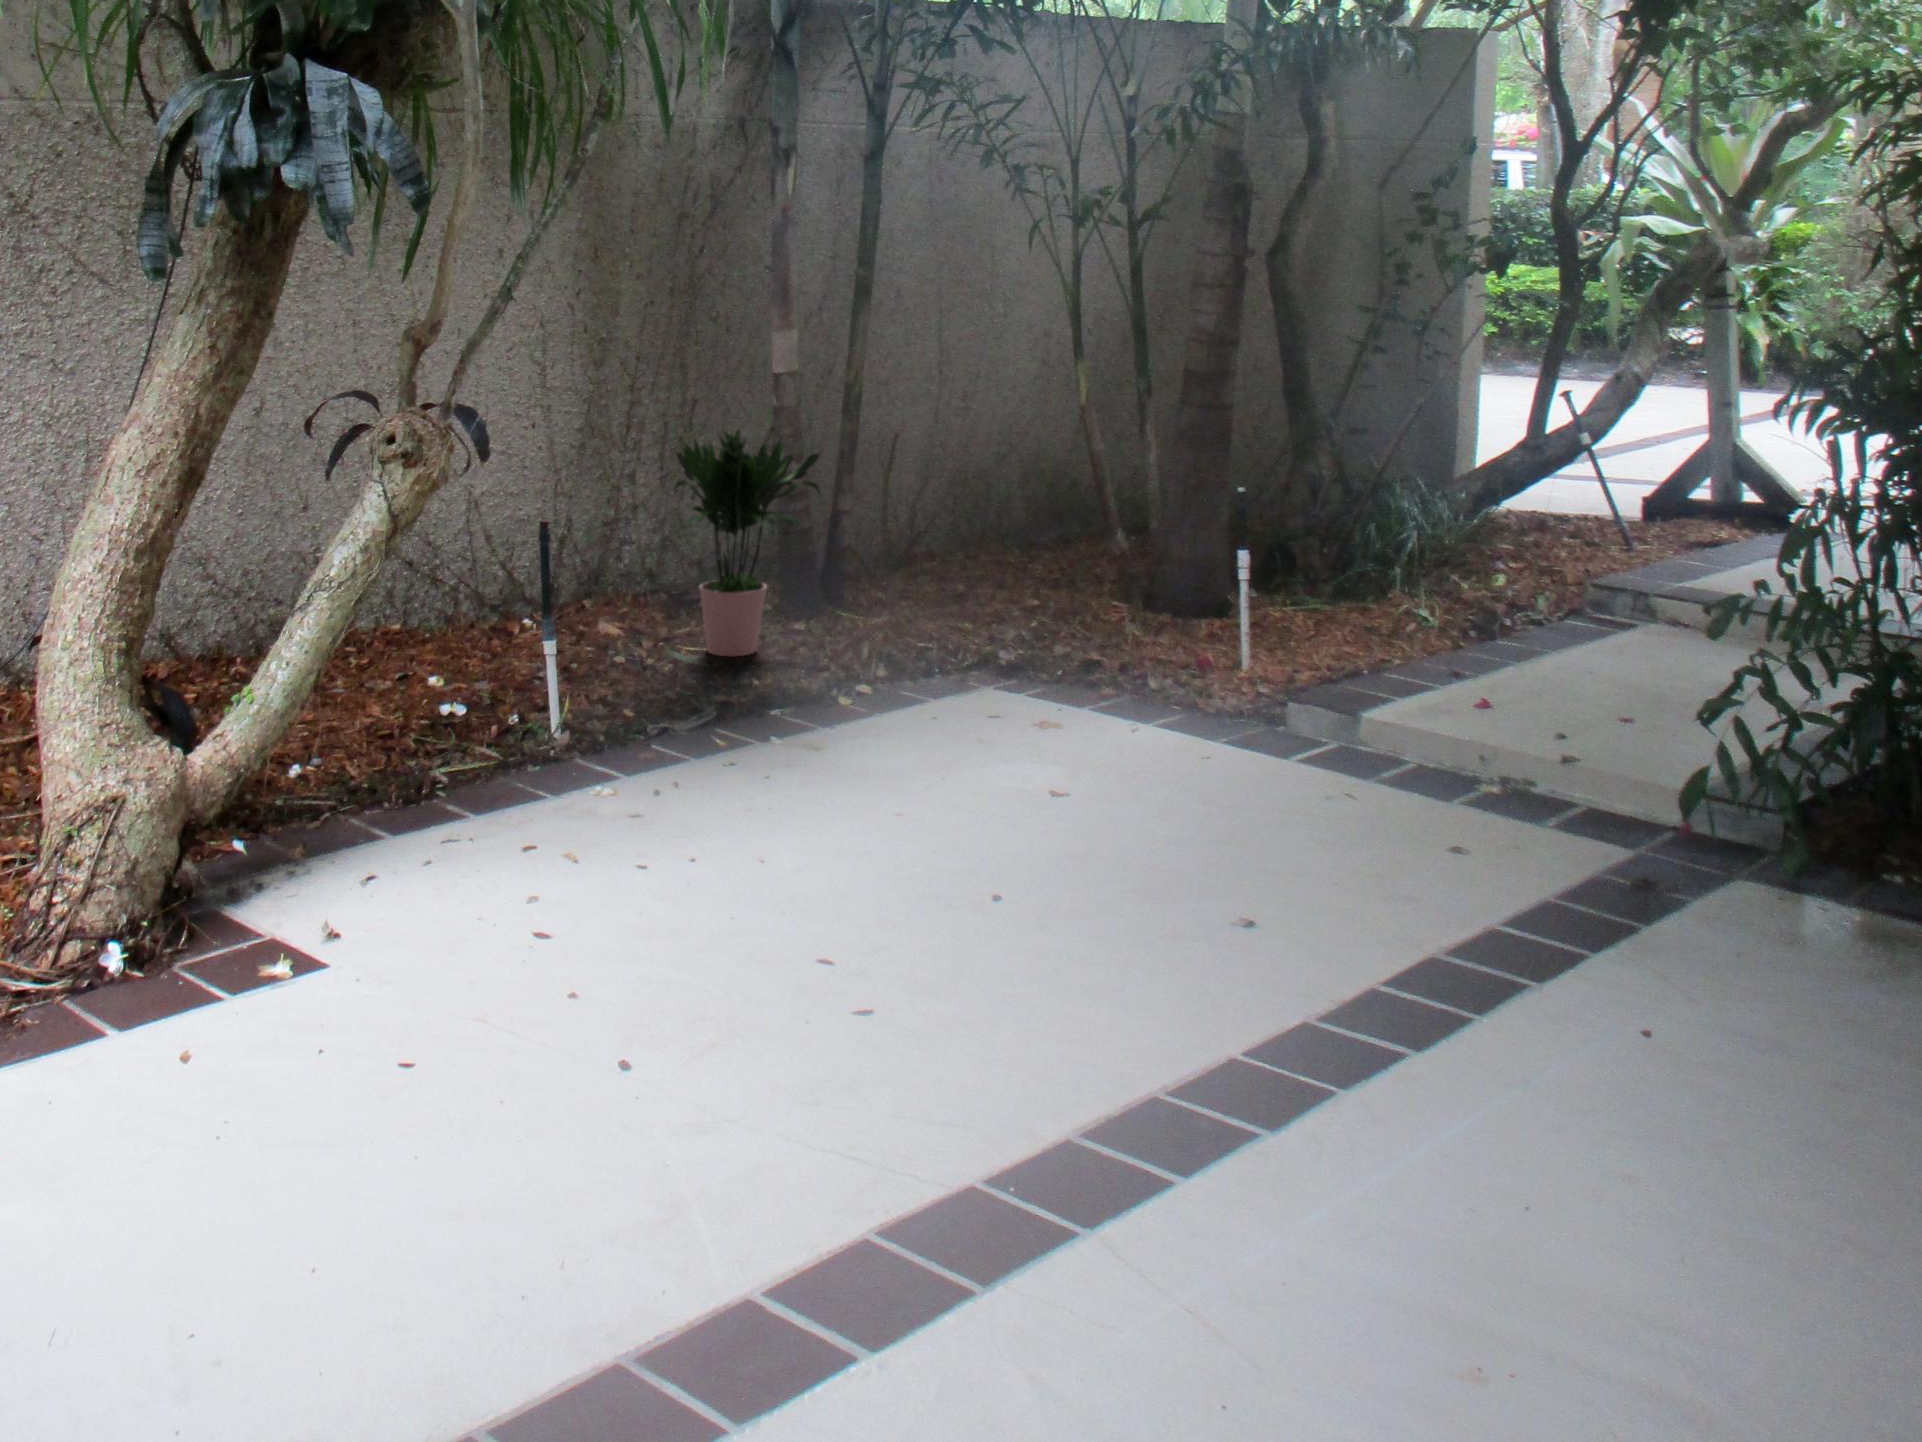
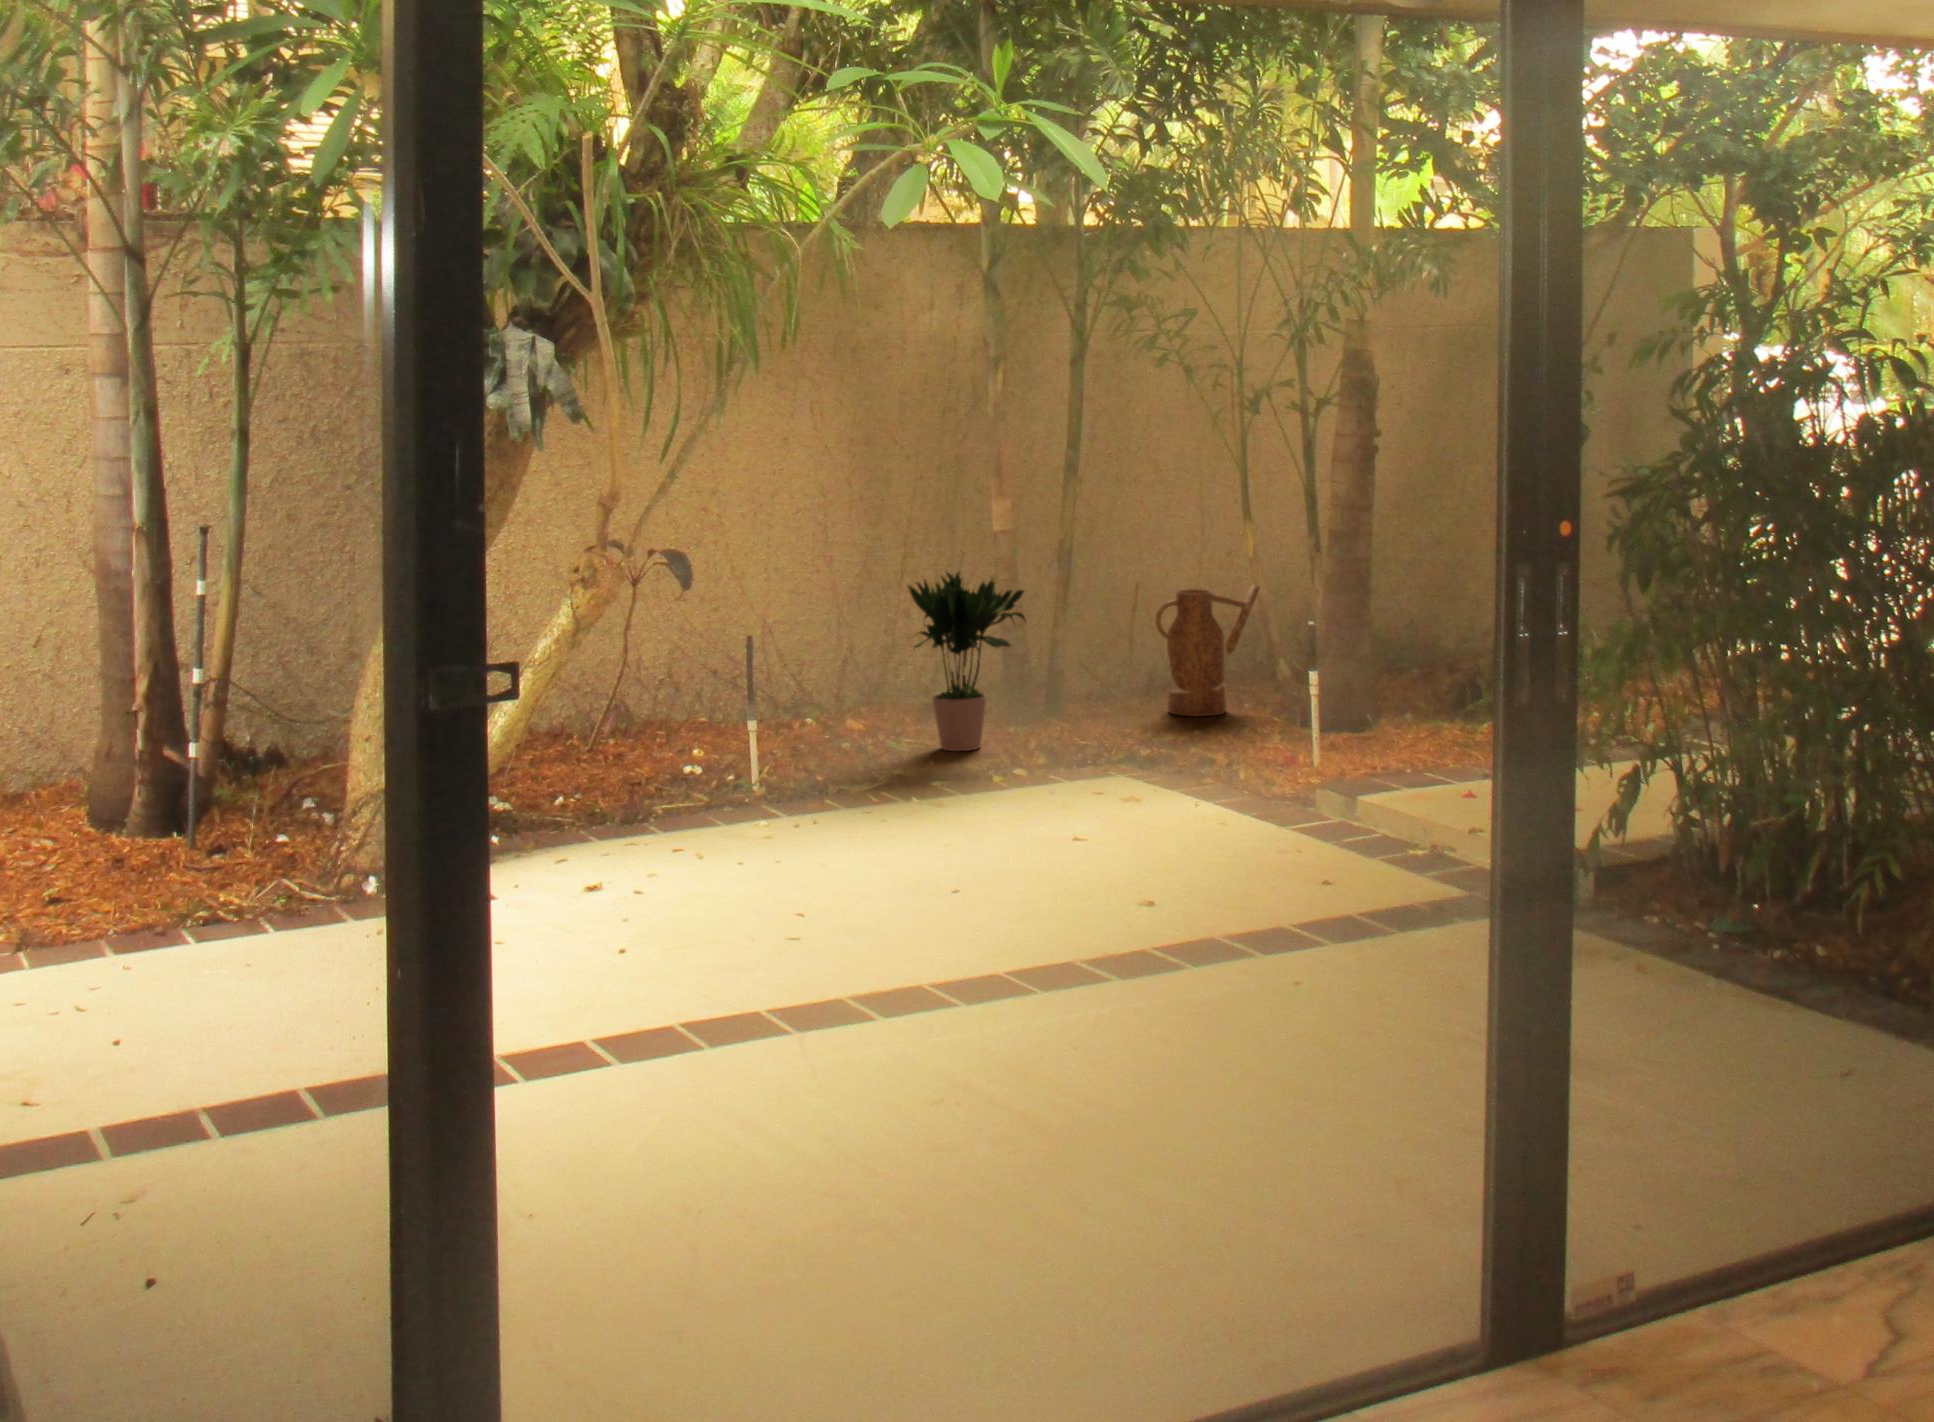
watering can: none [918,440,1022,598] -> present [1155,585,1259,716]

